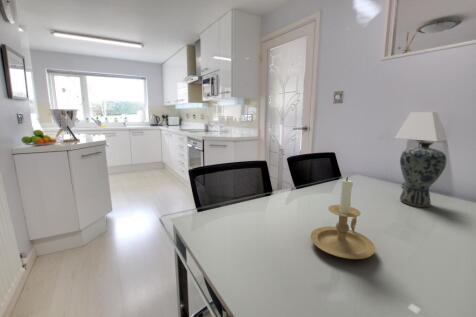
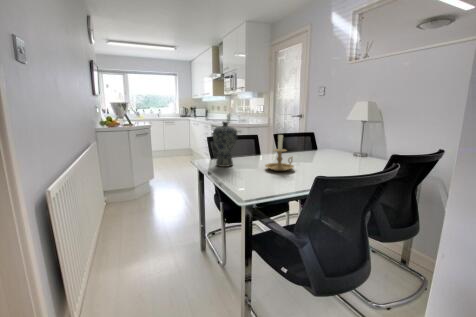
vase: present [400,141,446,207] -> present [213,121,237,167]

